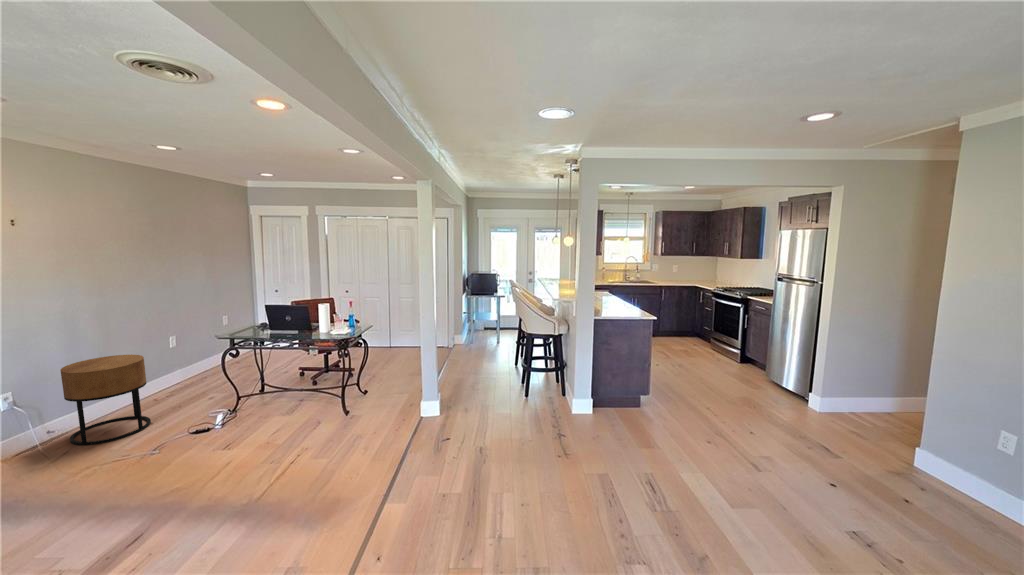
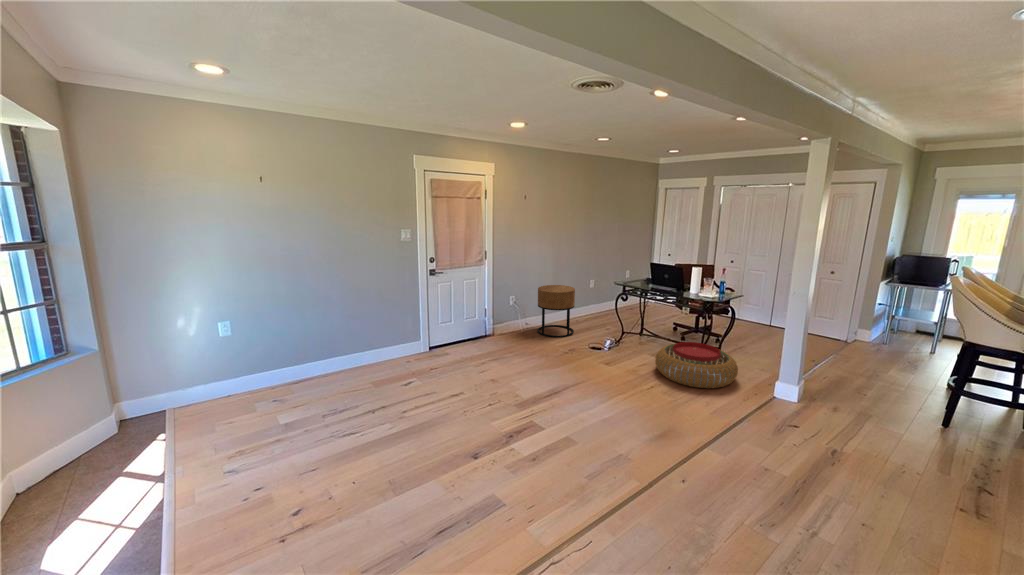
pouf: none [293,385,385,440] -> present [655,342,738,388]

